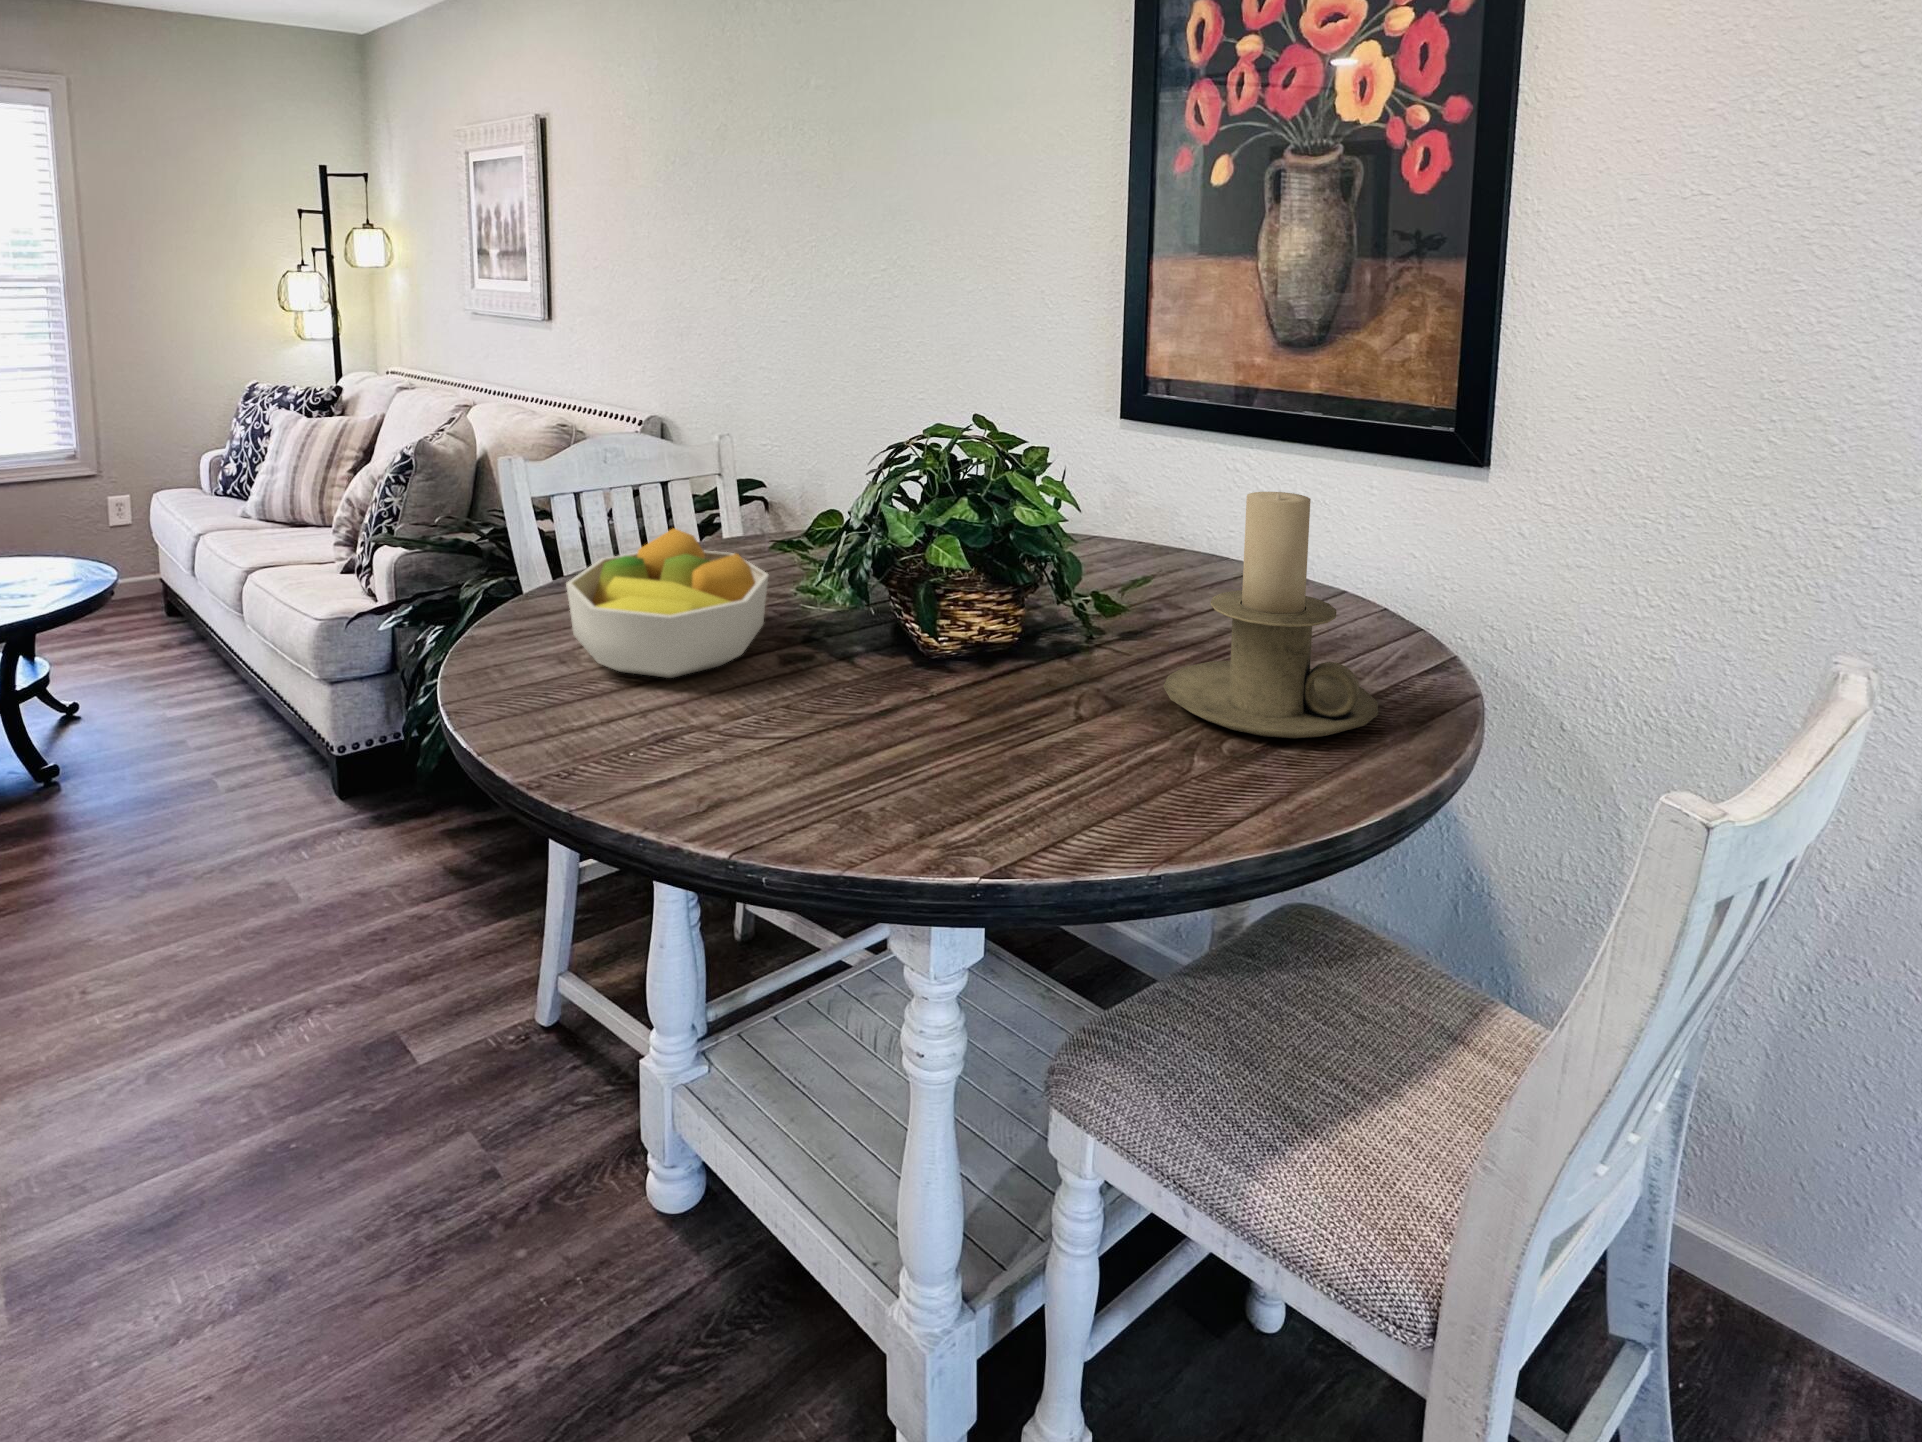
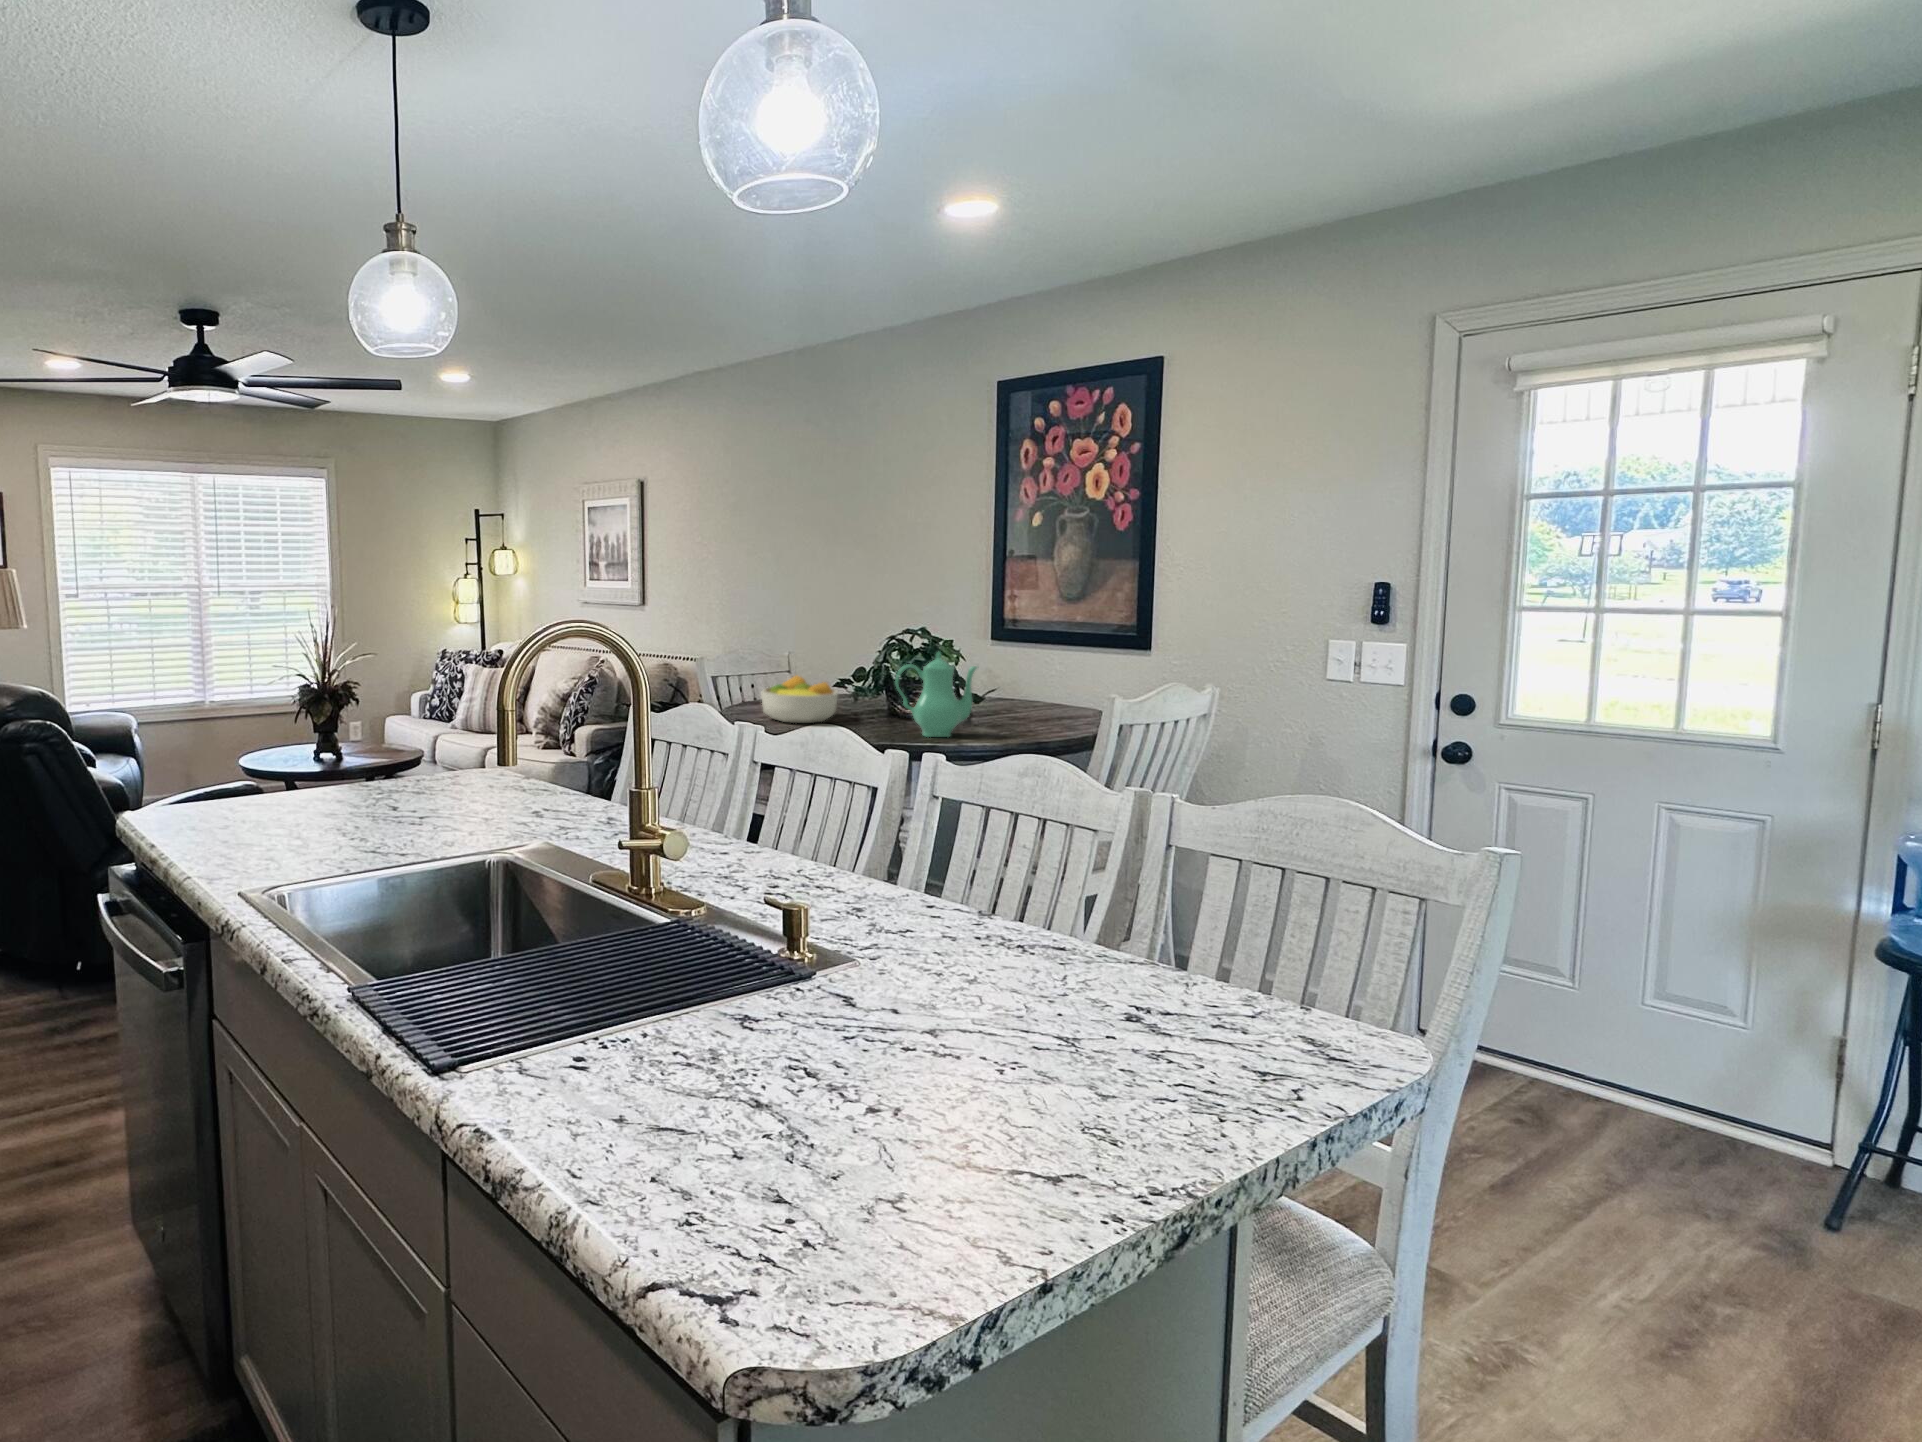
candle holder: present [1163,492,1378,738] -> none [996,648,1077,733]
teapot: none [888,521,1129,778] -> present [895,652,977,737]

